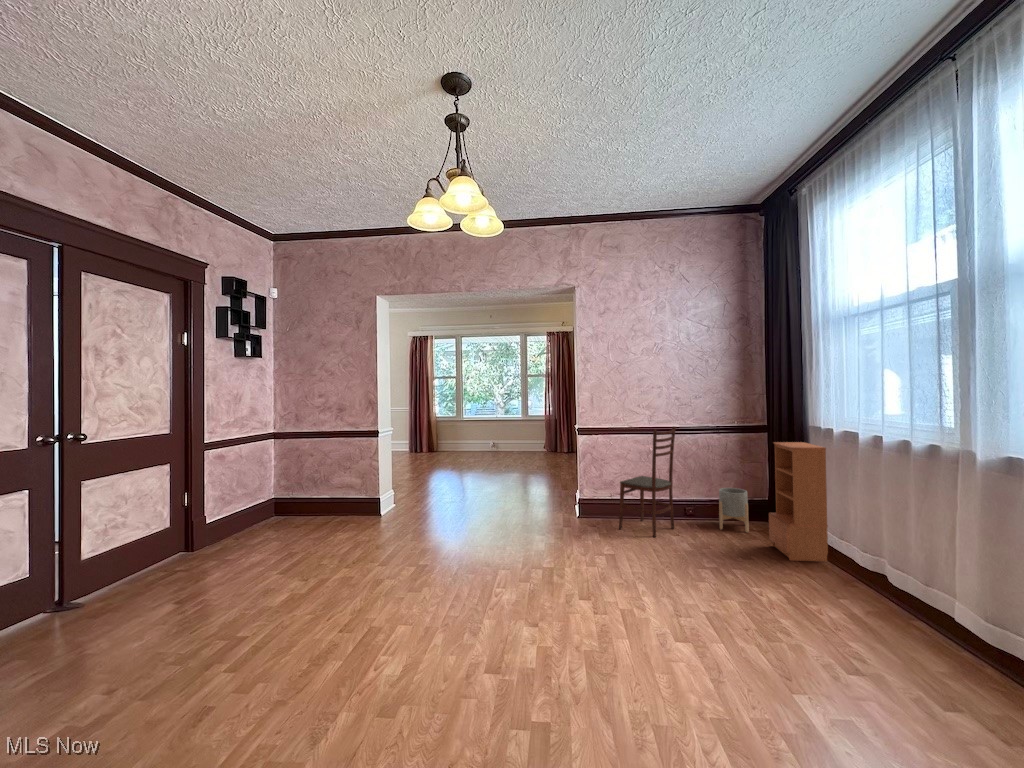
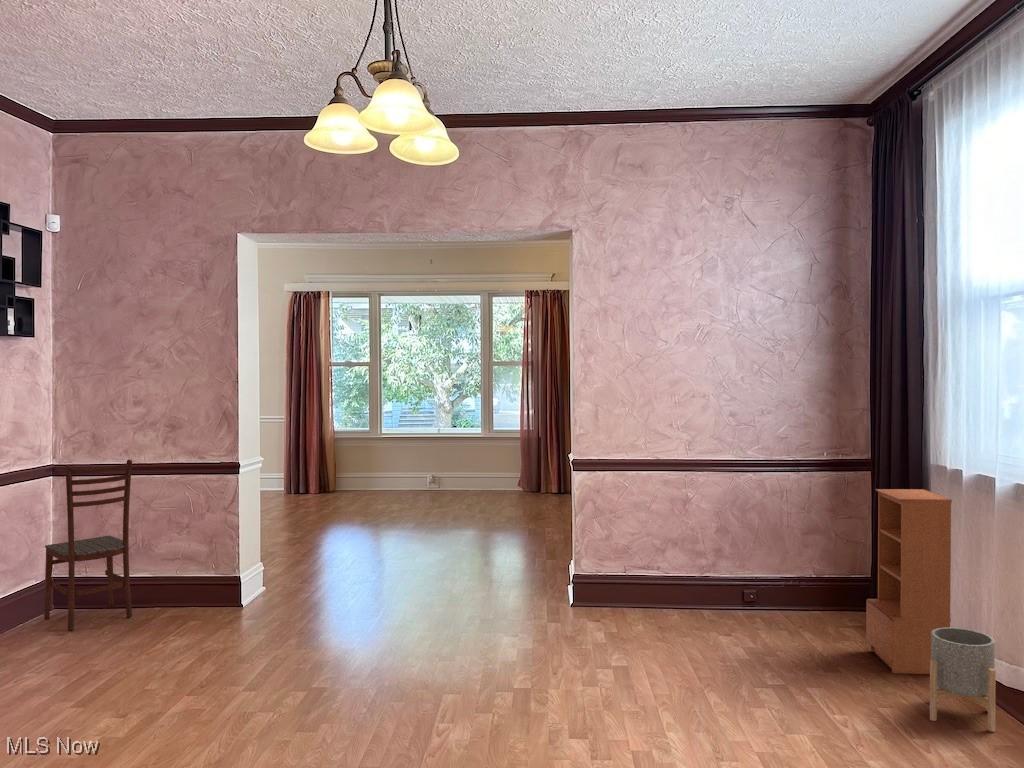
dining chair: present [619,427,676,537] -> present [44,459,132,631]
planter: present [719,488,749,532] -> present [930,627,996,732]

